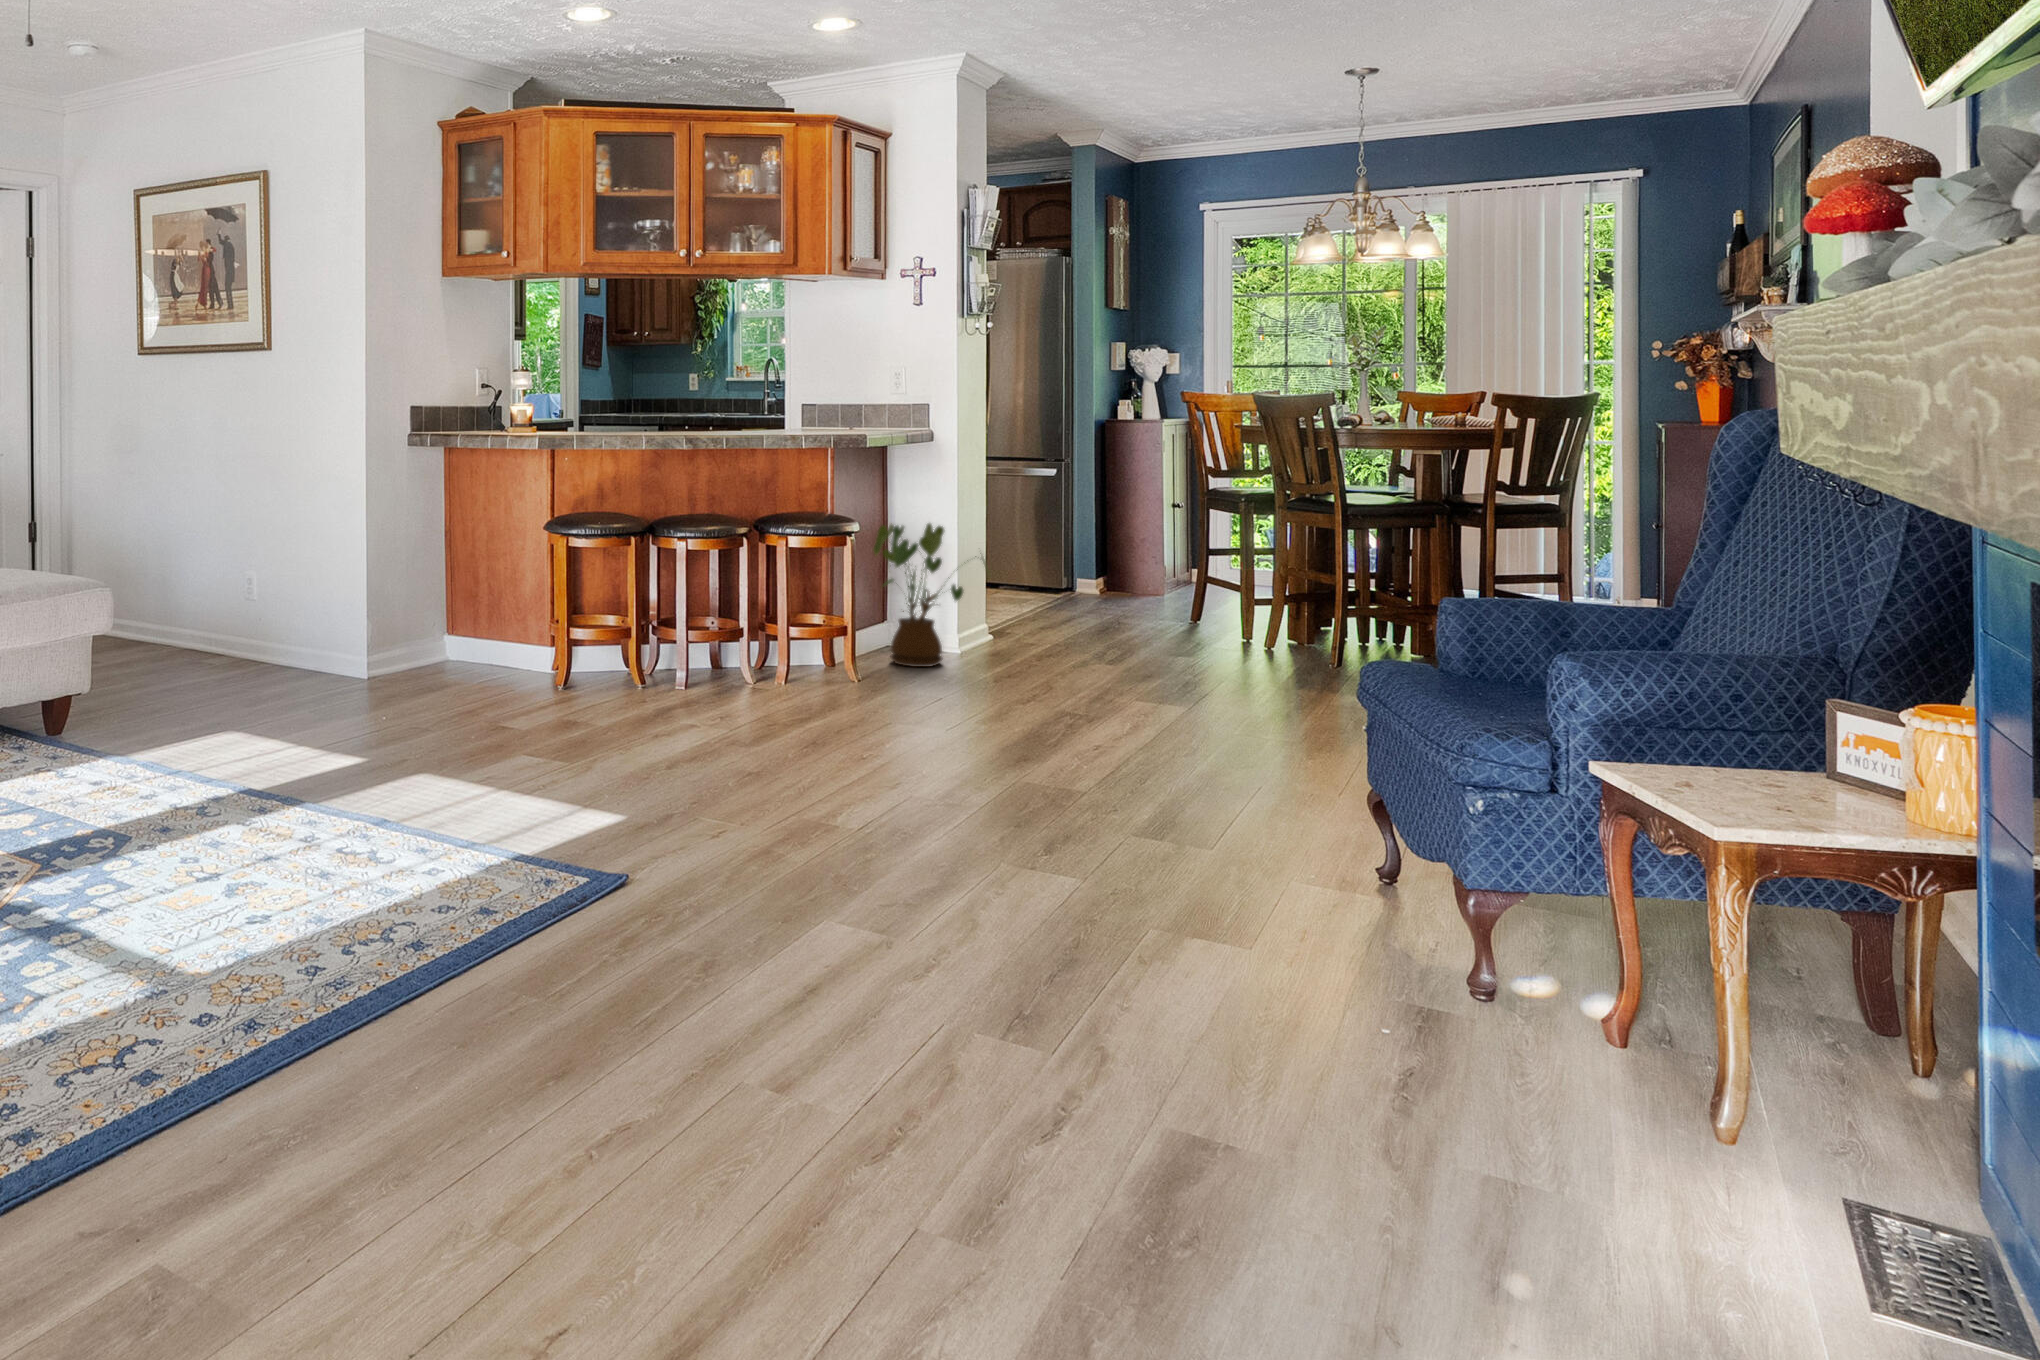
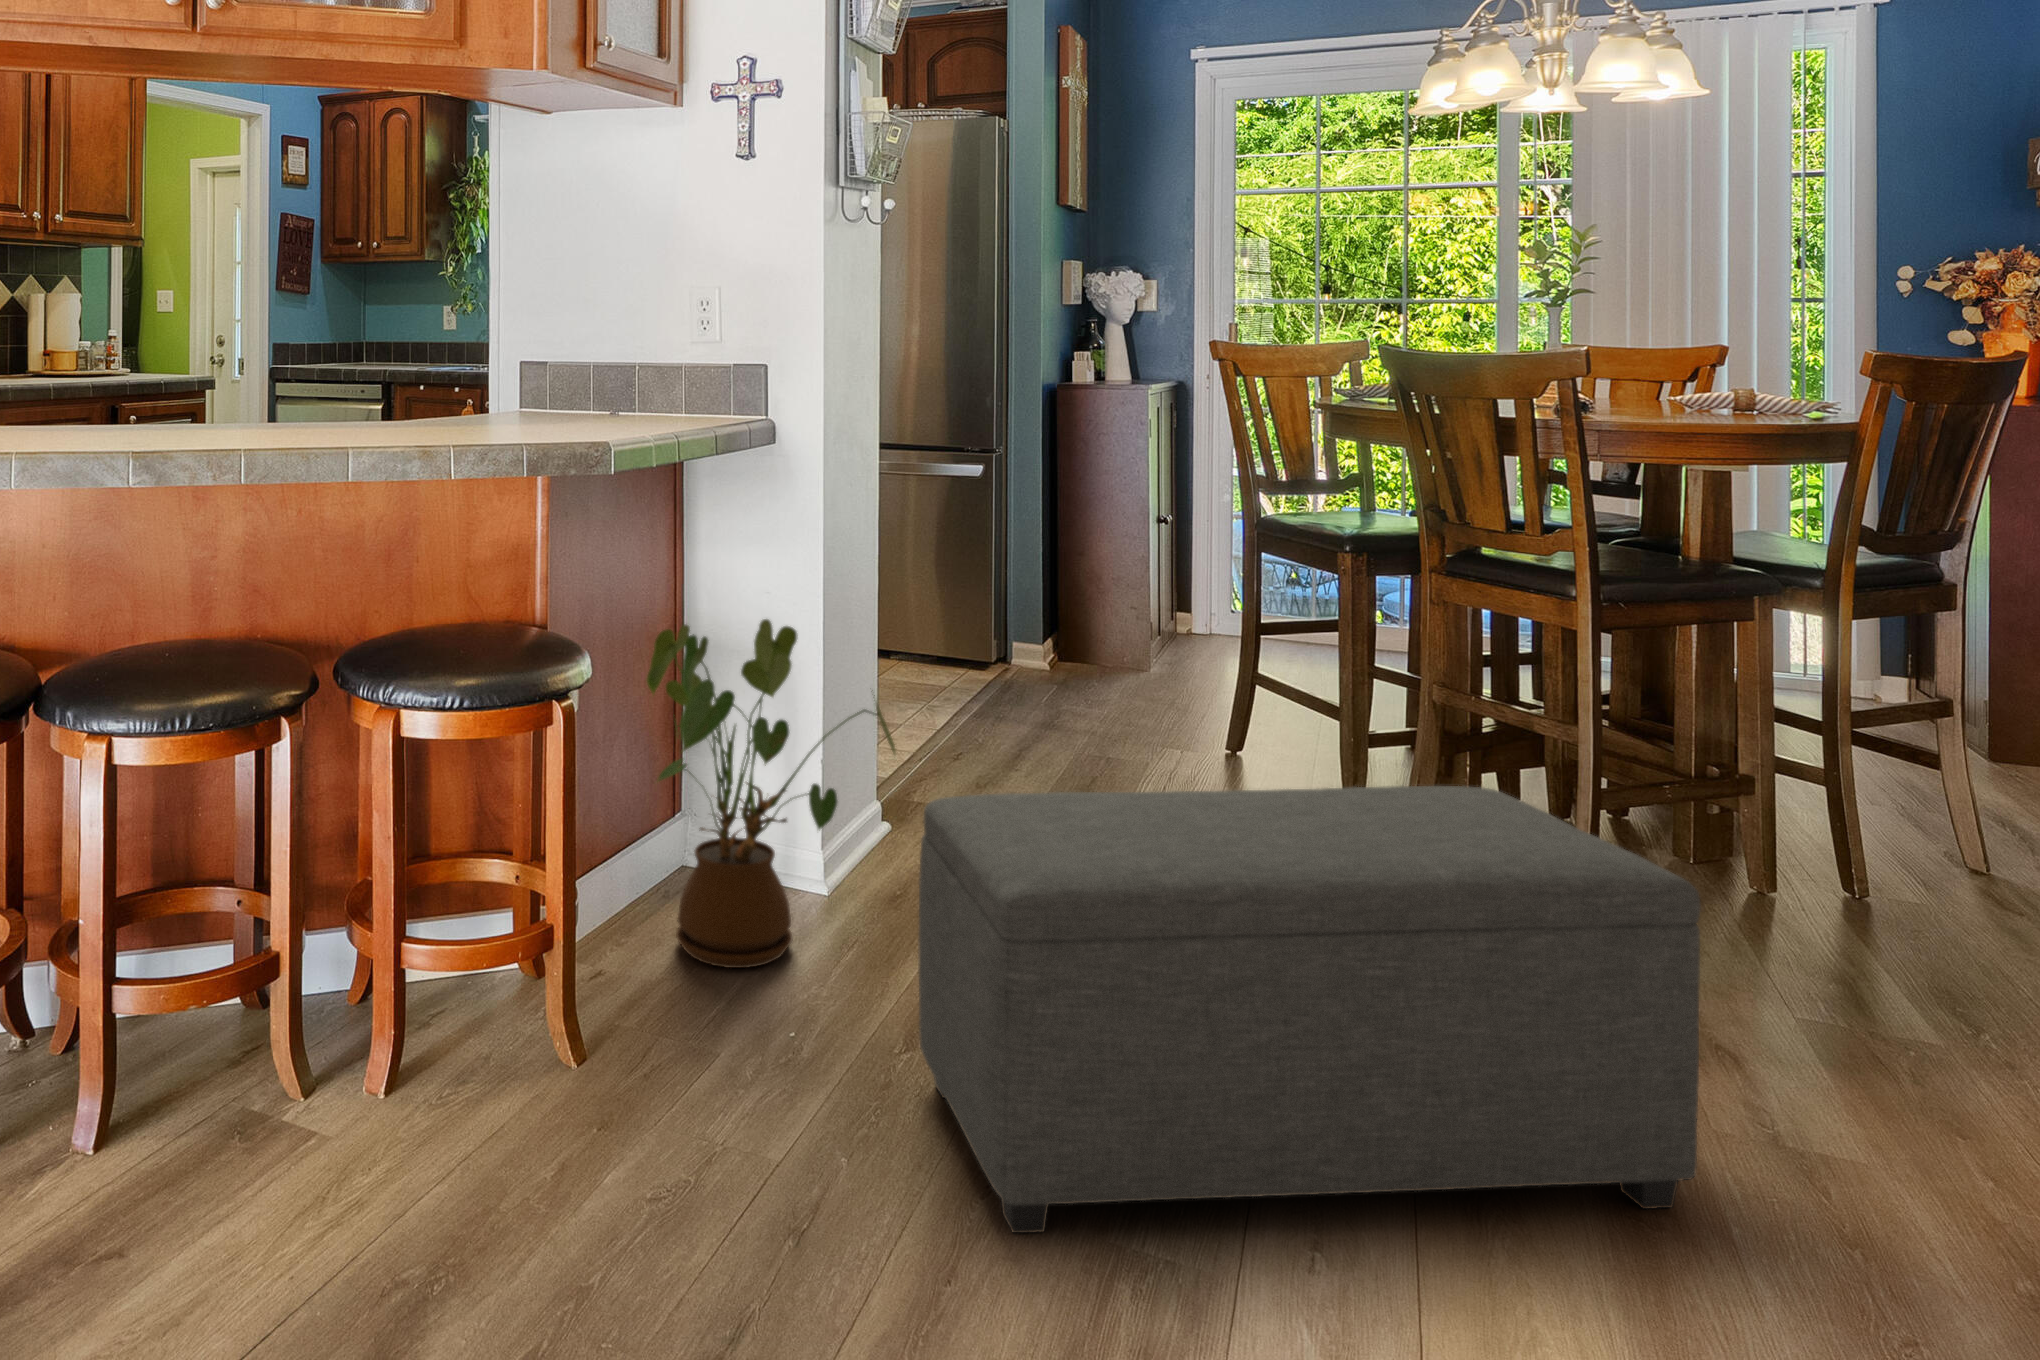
ottoman: none [997,574,1293,712] -> present [918,786,1700,1233]

